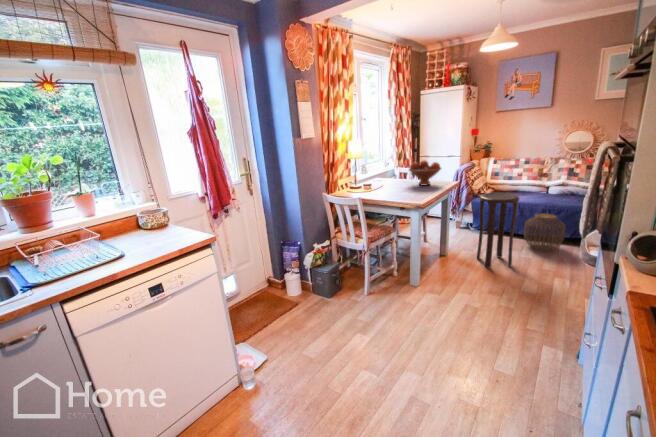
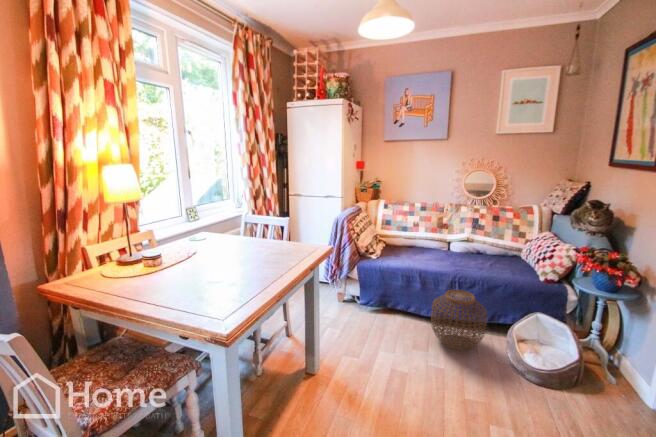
fruit bowl: present [409,160,441,185] -> none [240,209,301,258]
stool: present [477,192,519,268] -> none [367,267,432,409]

